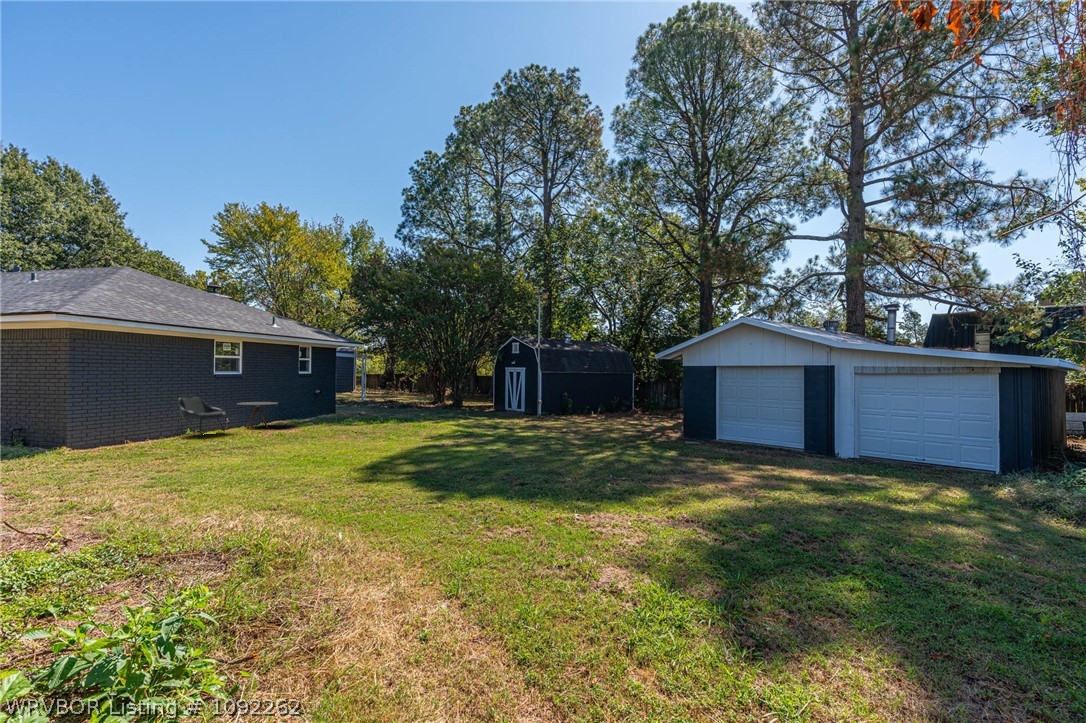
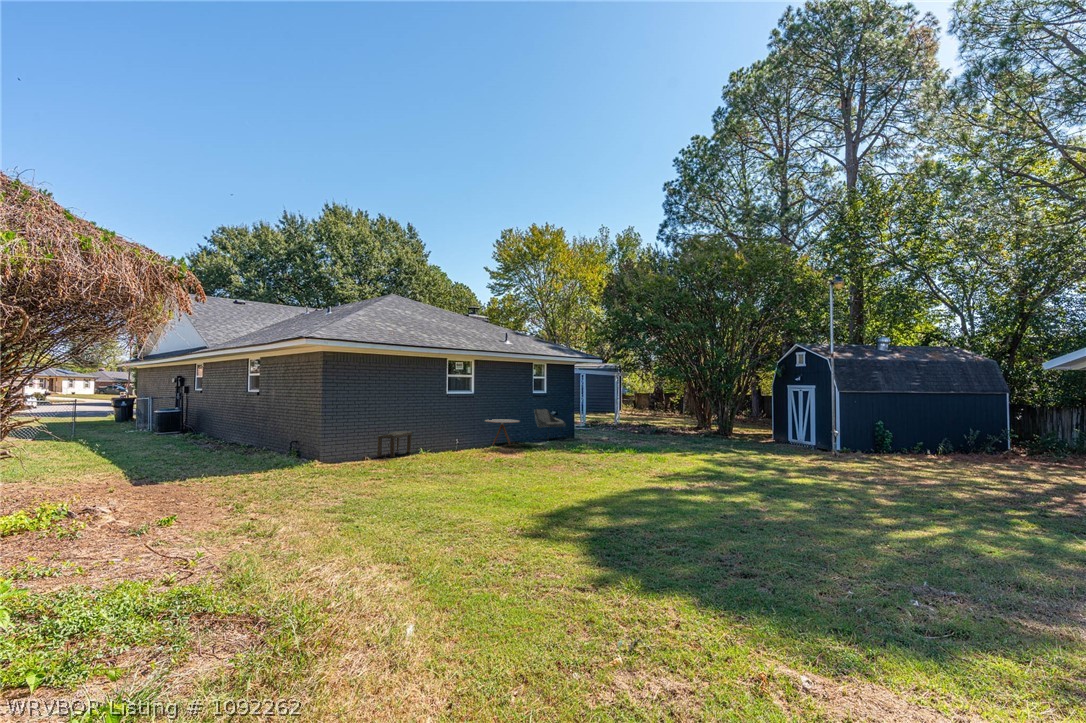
lounge chair: present [176,396,227,436] -> present [534,409,566,439]
bench: none [108,418,153,448] -> present [377,431,413,458]

